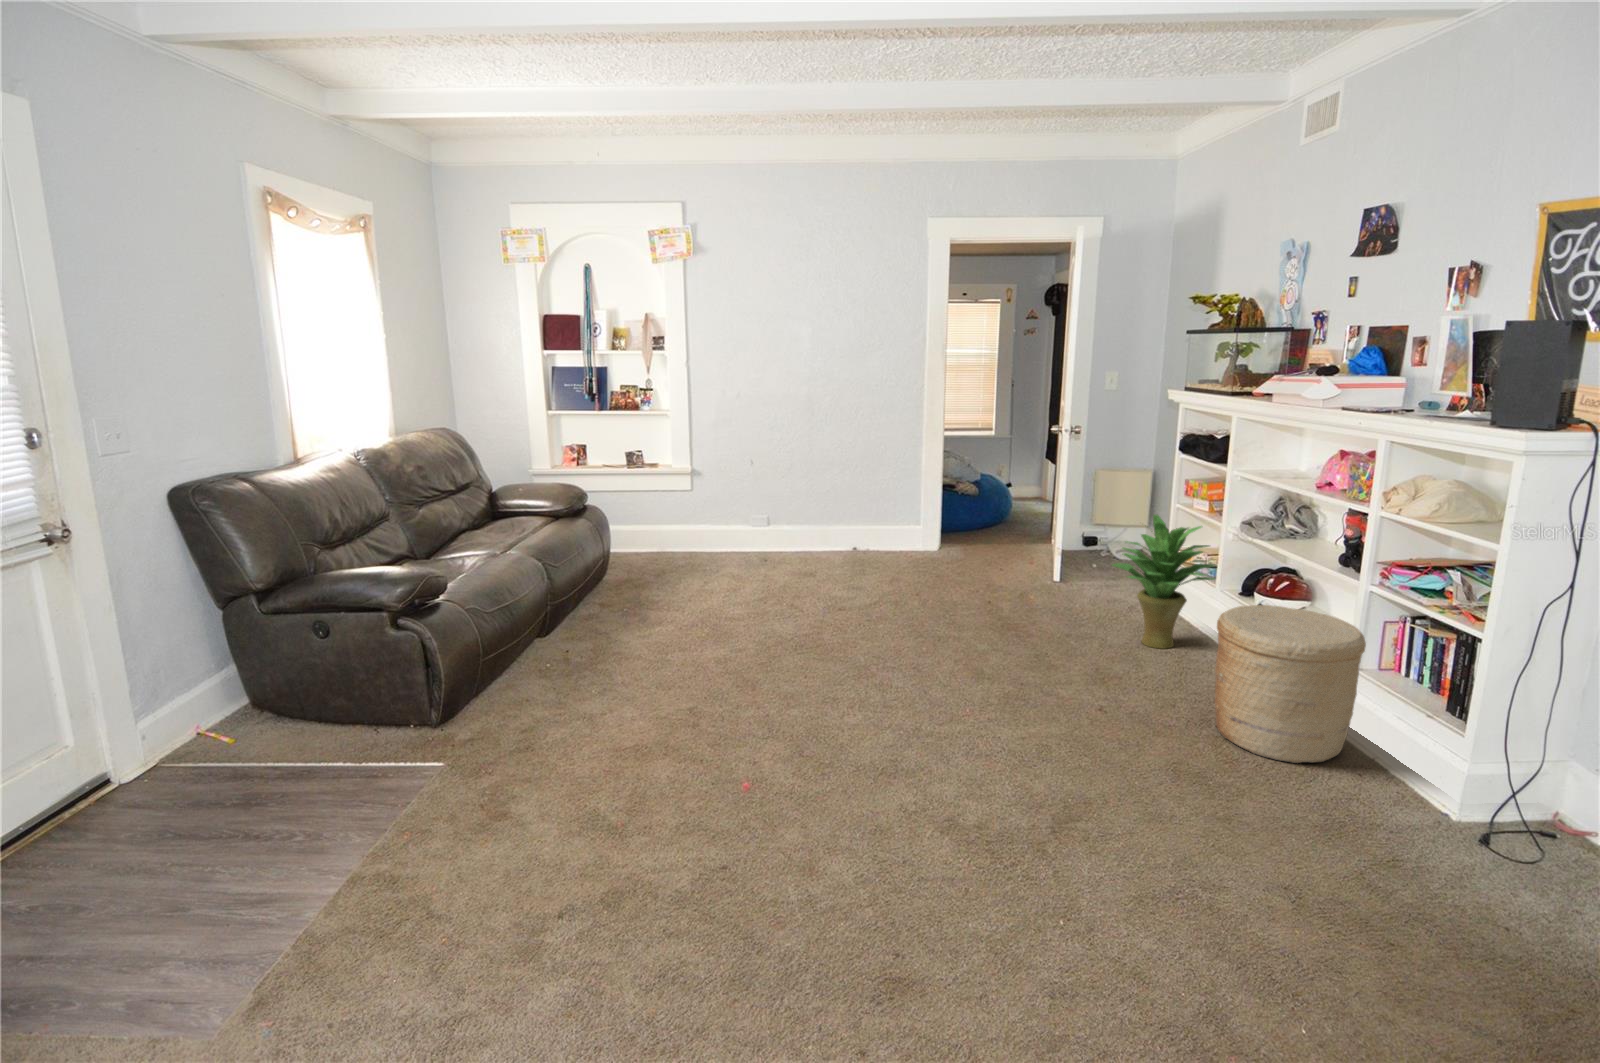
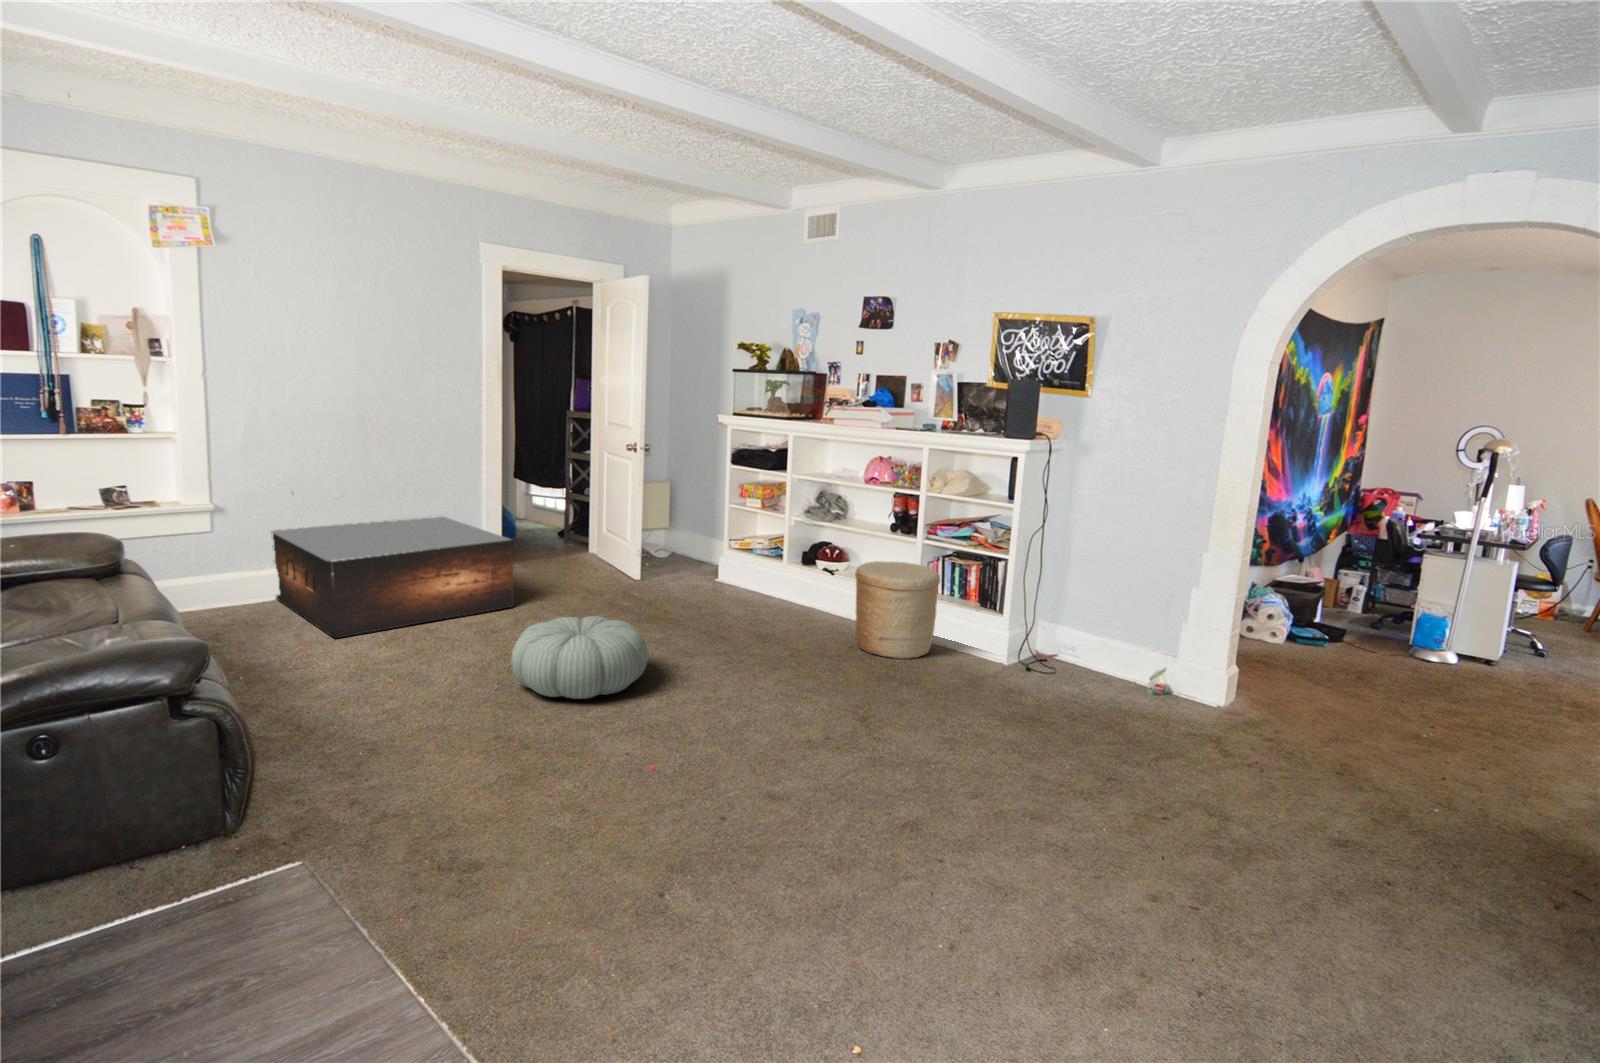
coffee table: none [713,492,889,592] -> present [271,517,514,638]
potted plant: present [1113,515,1216,649] -> none [730,510,804,612]
pouf: none [765,607,905,698] -> present [511,616,648,699]

